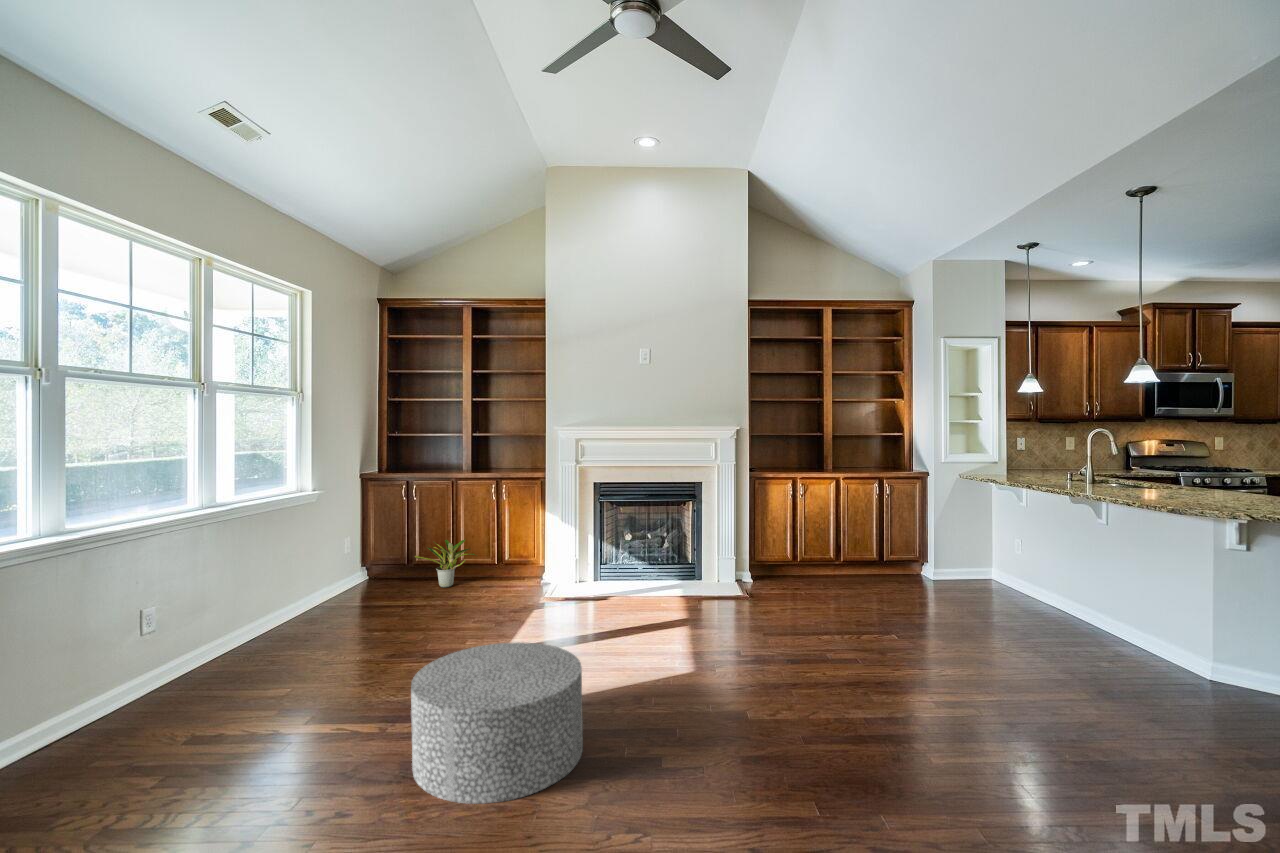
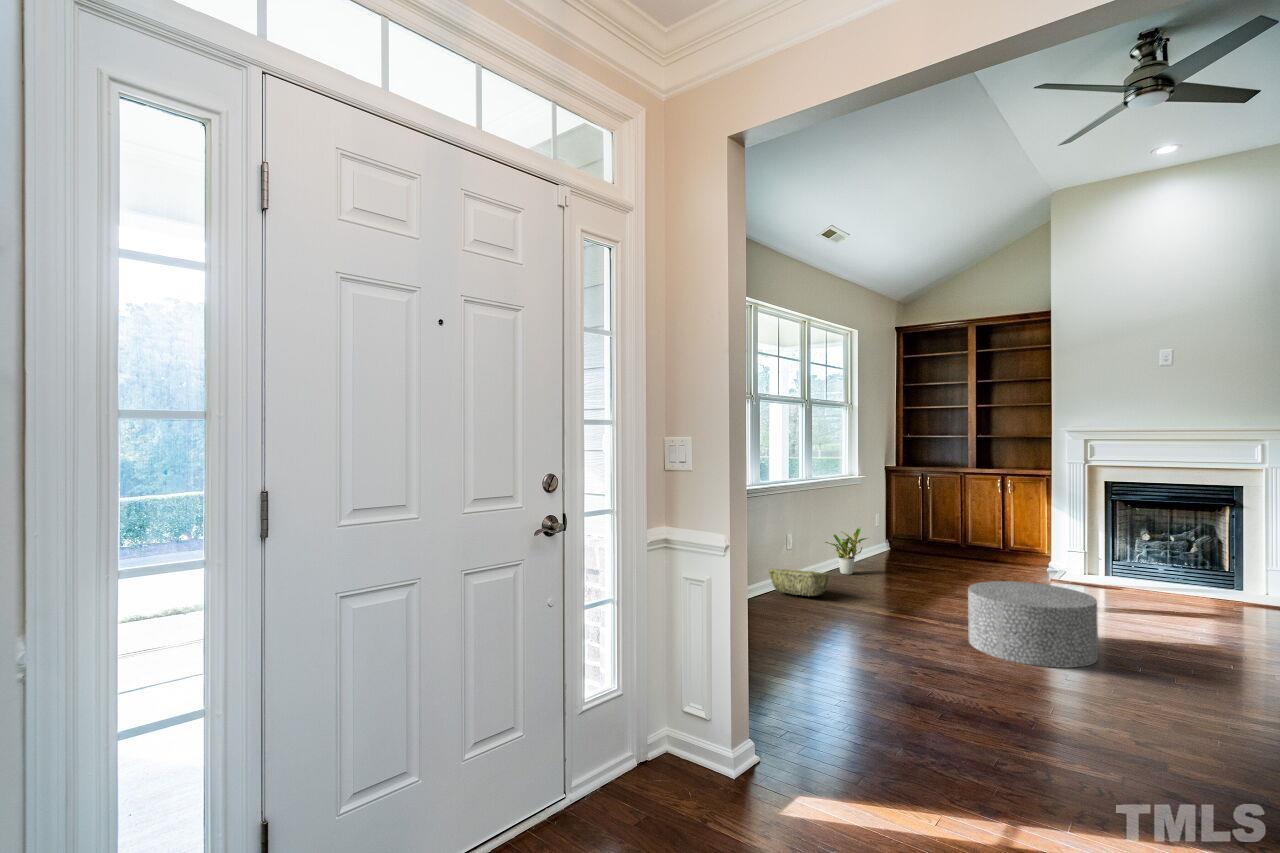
potted plant: present [414,539,477,588] -> present [825,528,868,575]
woven basket: none [86,668,214,723] -> present [769,569,829,596]

